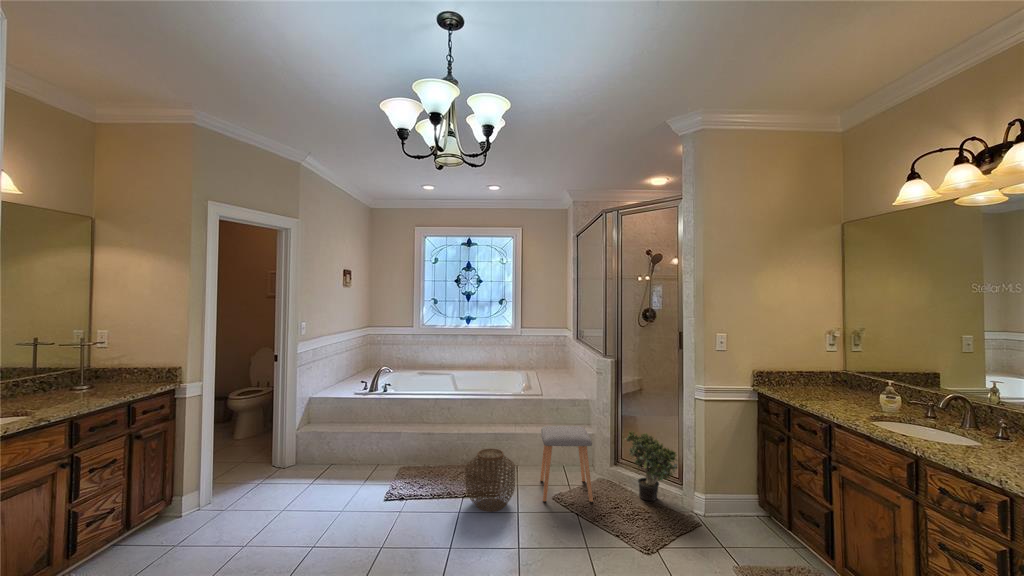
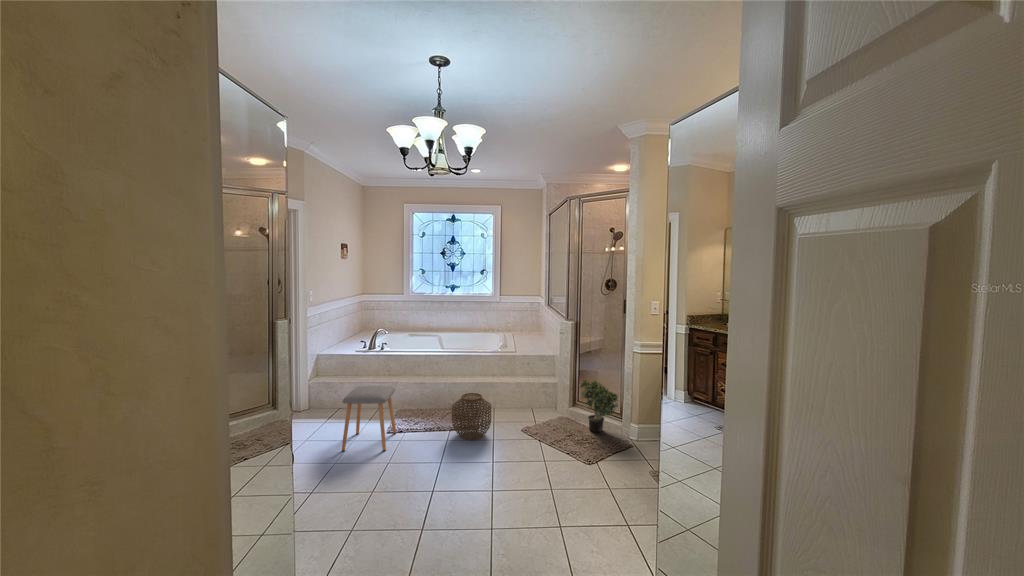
stool: present [540,426,593,503] -> present [342,386,396,451]

